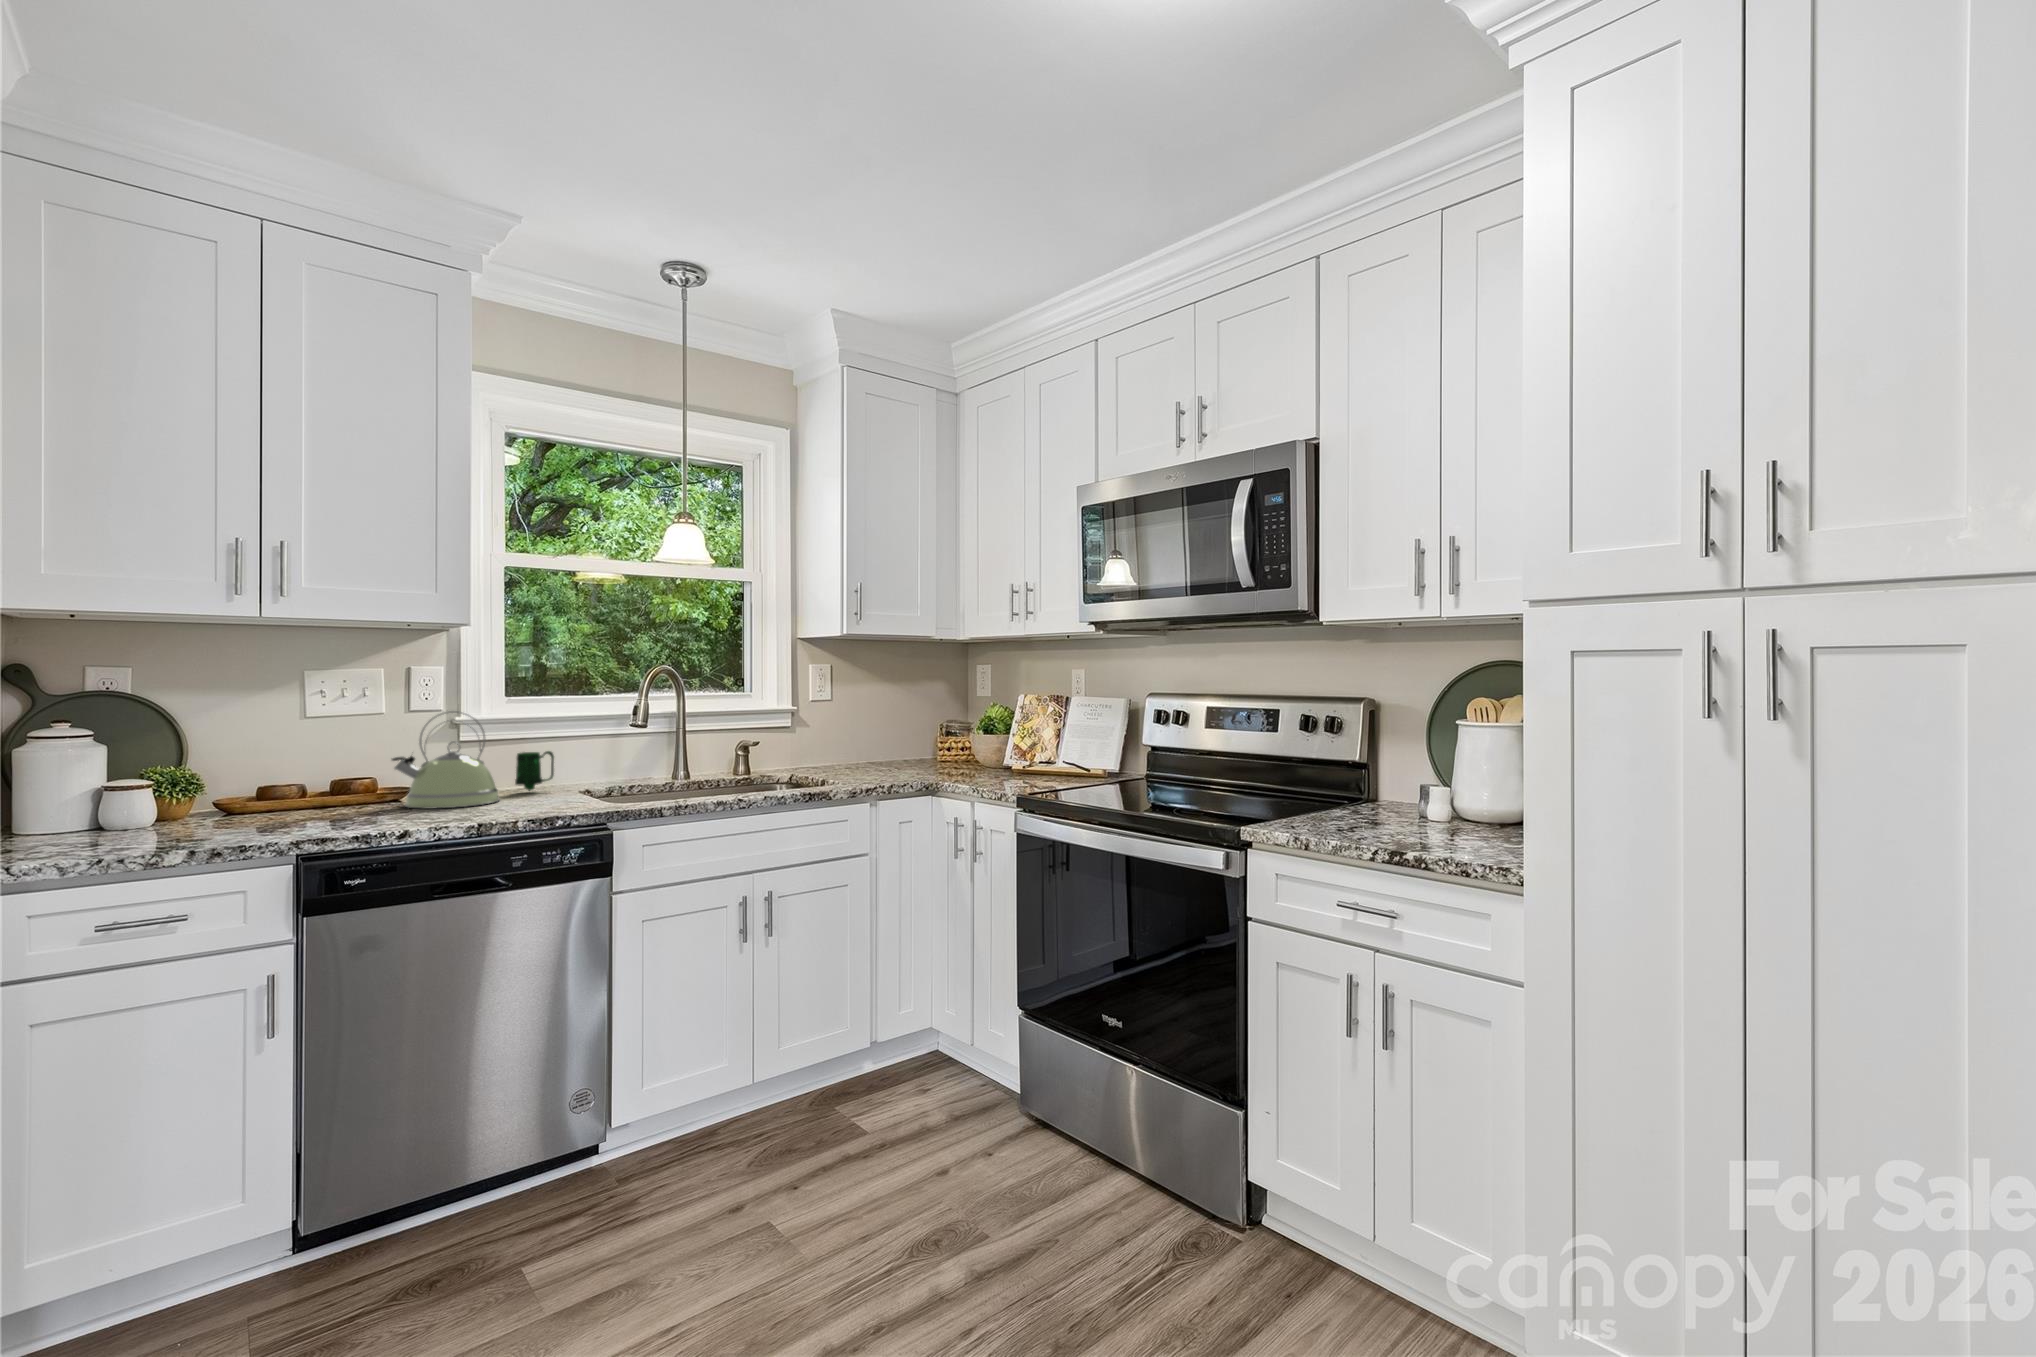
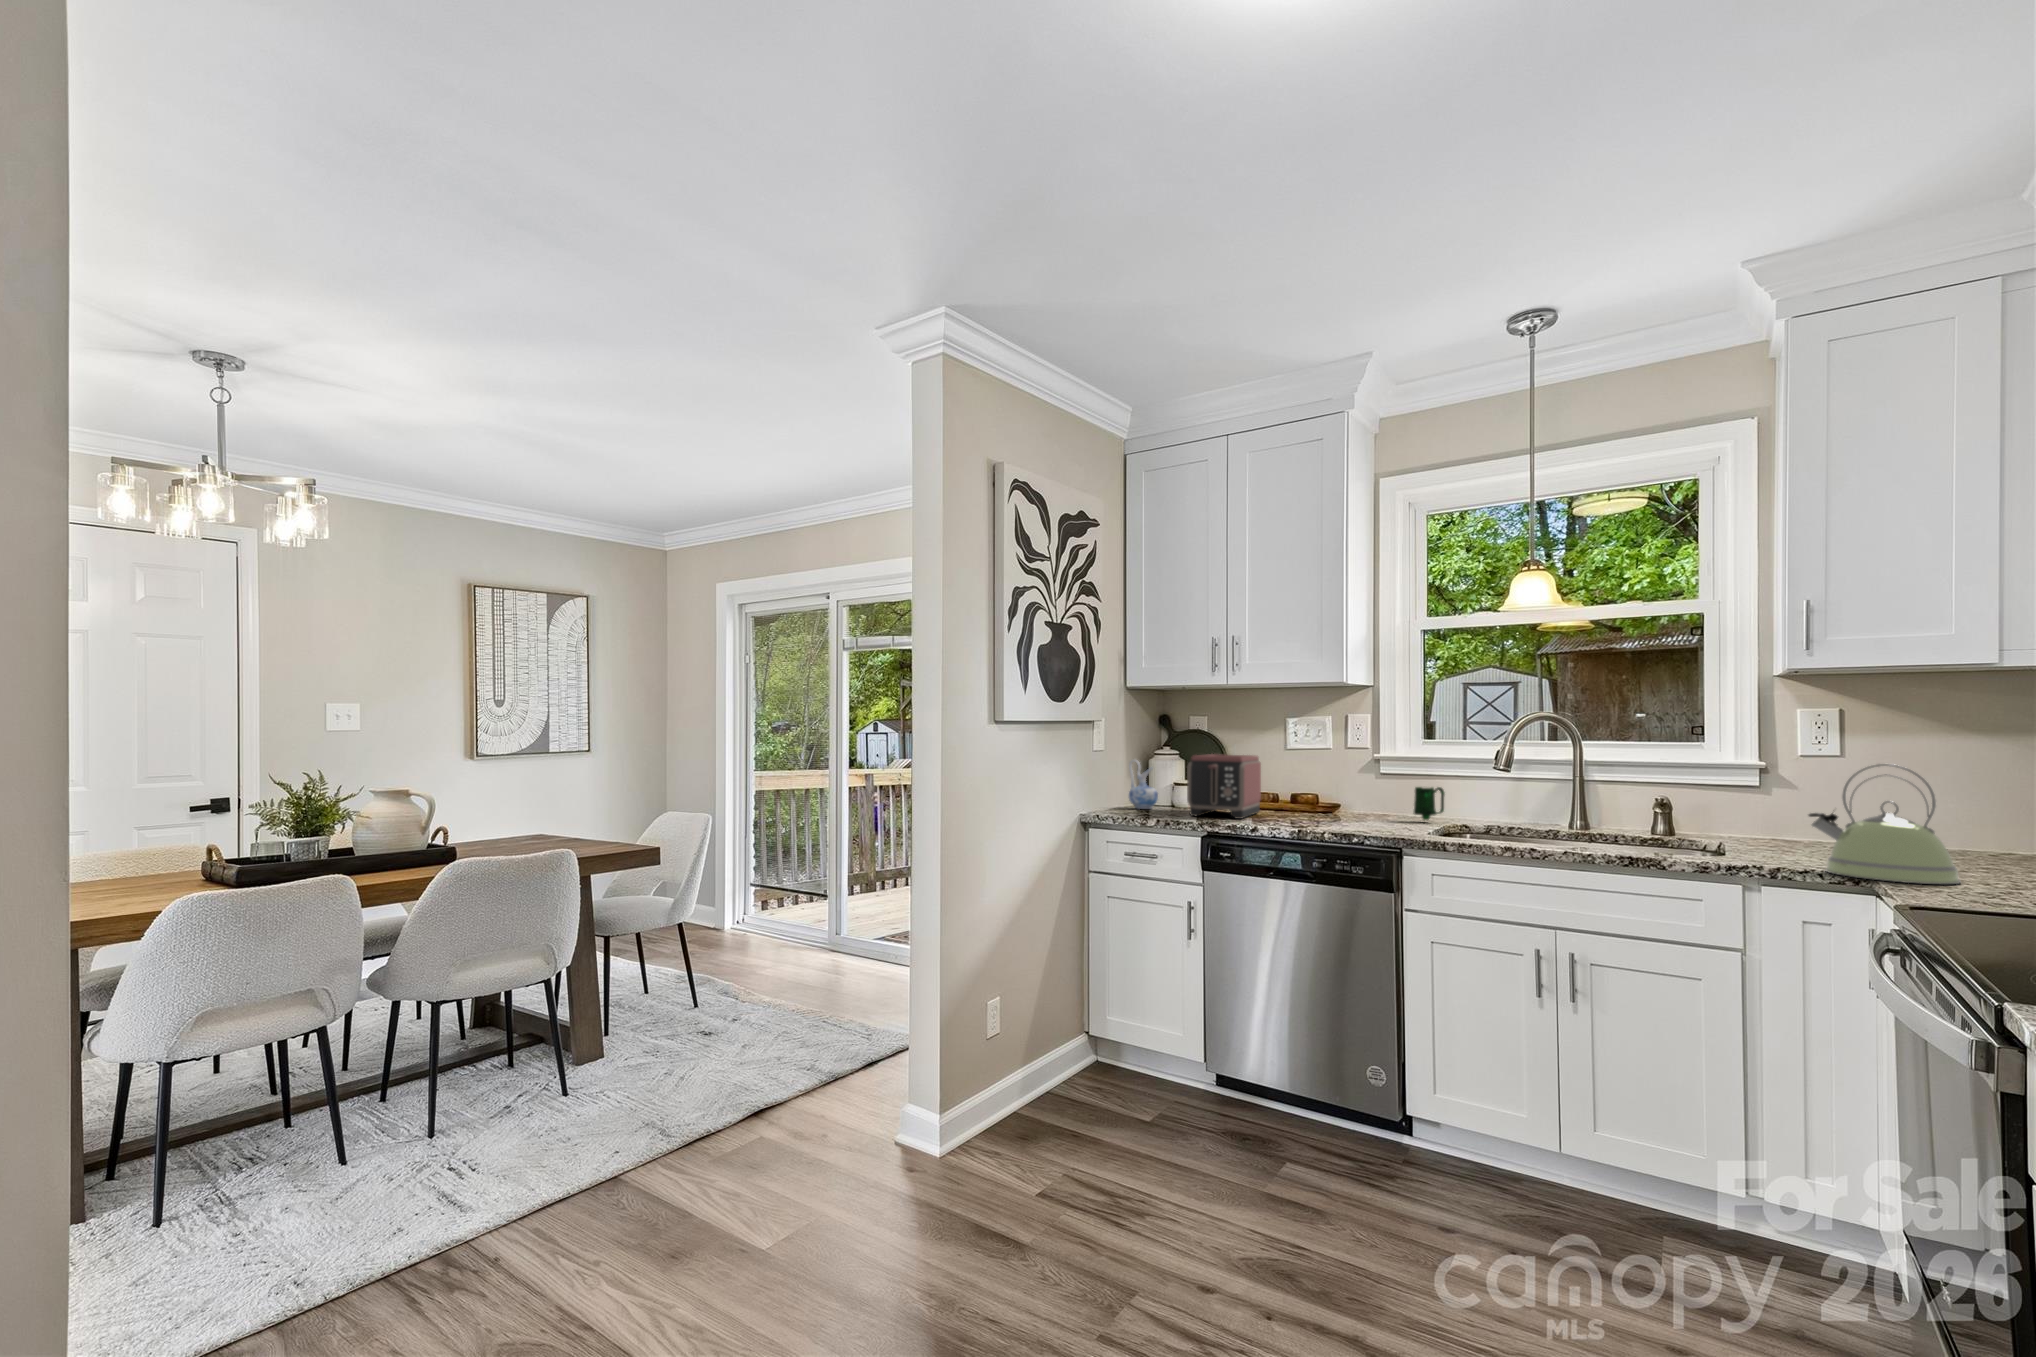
kettle: present [392,711,499,809] -> present [1809,764,1961,884]
toaster: none [215,732,360,837] -> present [1187,754,1261,819]
ceramic pitcher: none [51,757,125,845] -> present [1129,760,1158,809]

